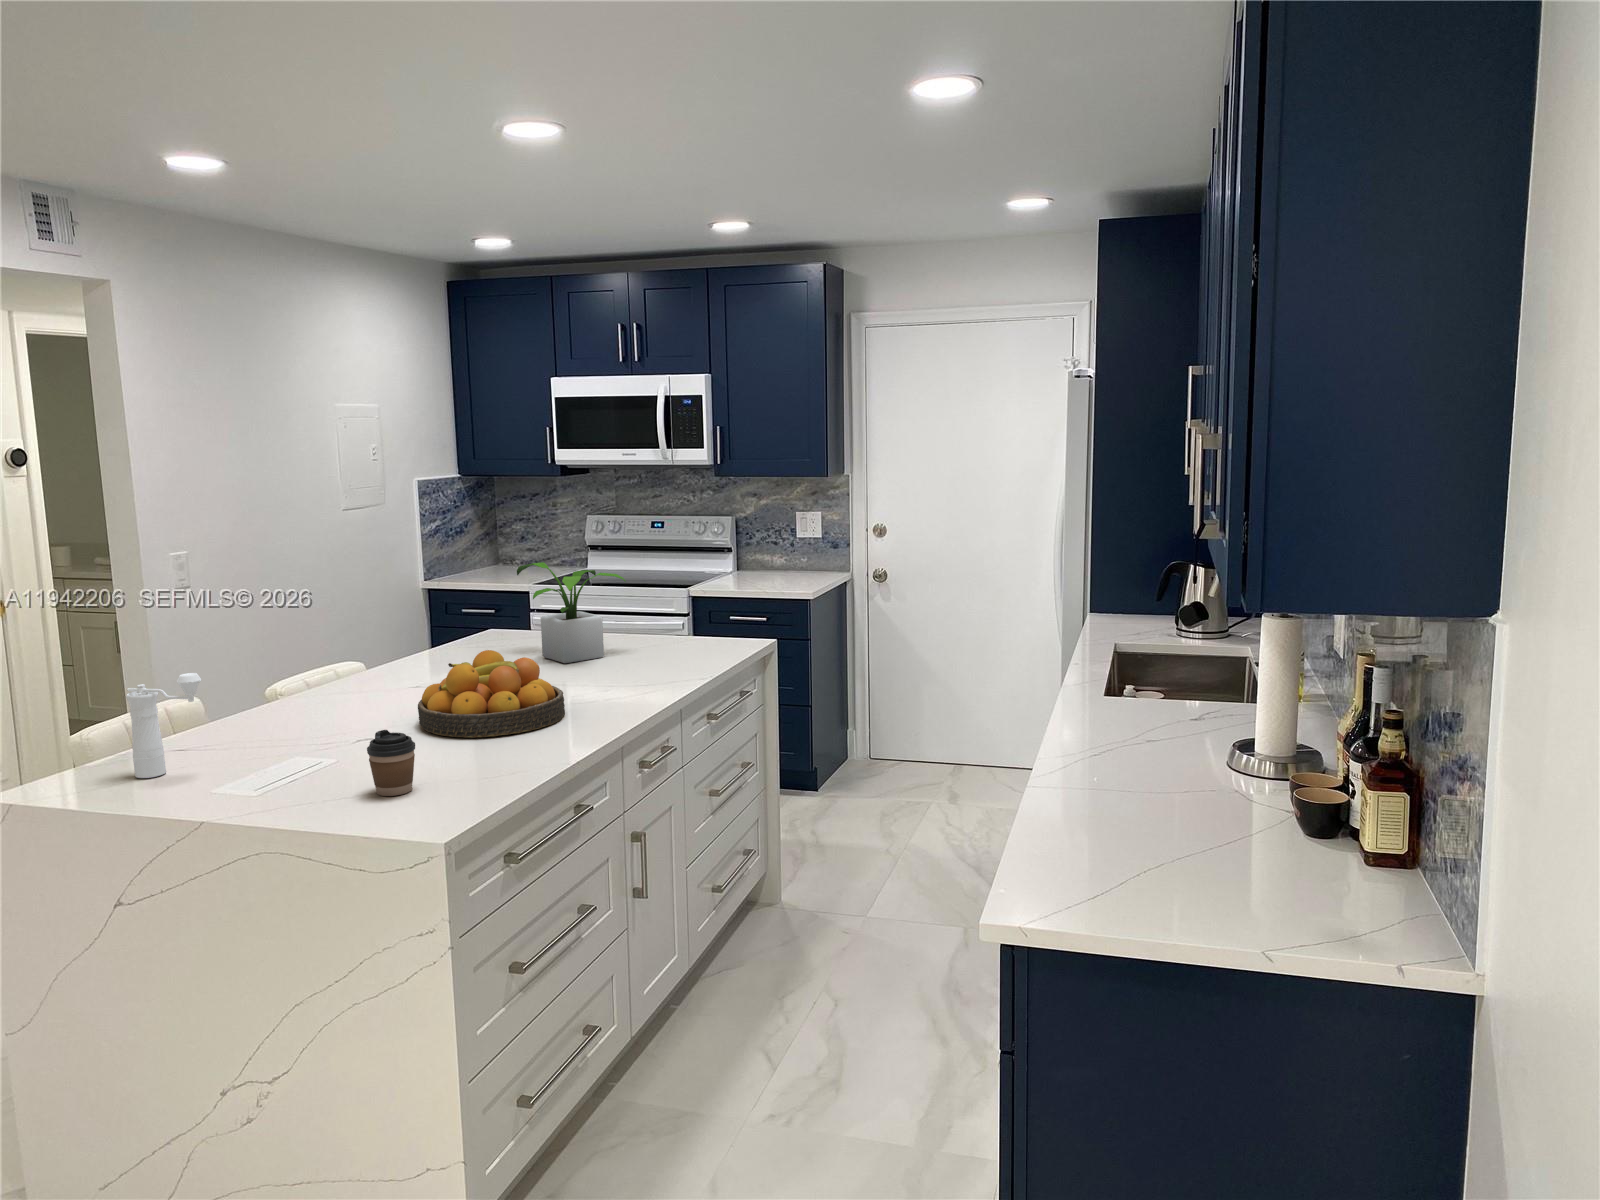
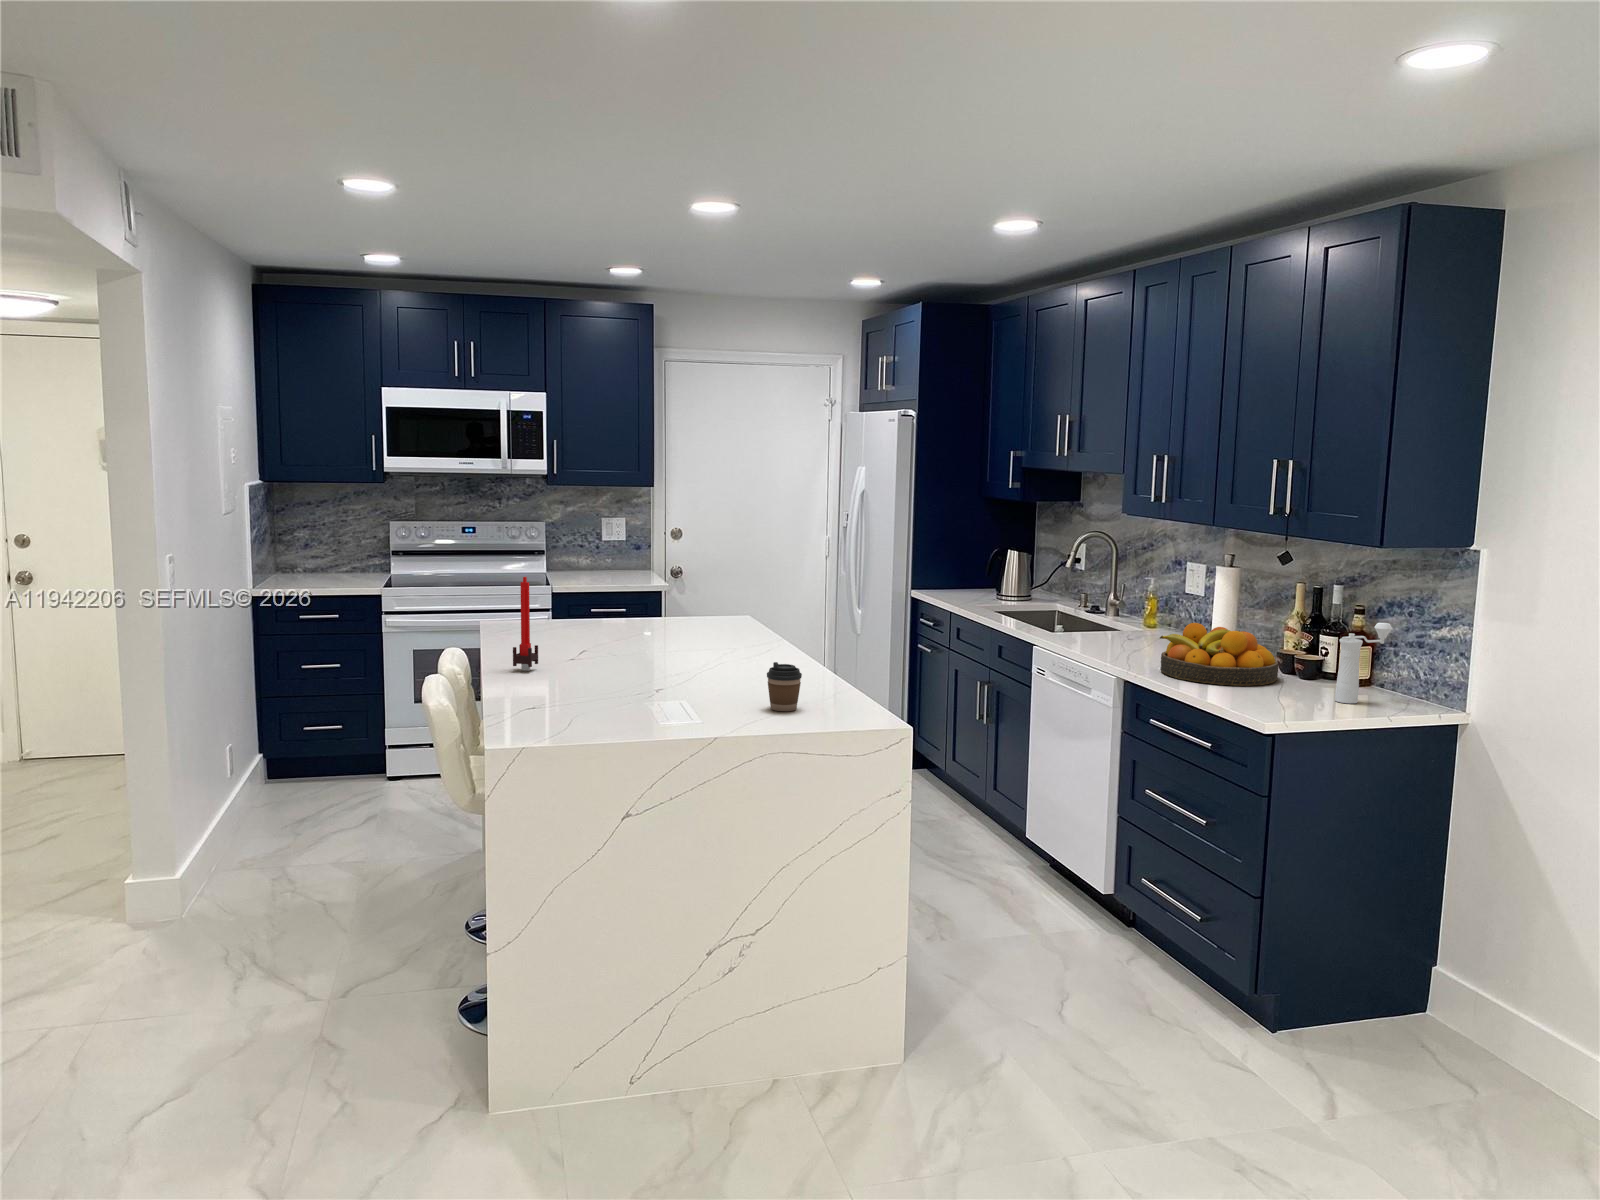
potted plant: present [517,562,625,663] -> none [570,552,669,636]
candle: none [319,596,351,701] -> present [513,577,538,671]
fruit bowl: present [418,650,565,738] -> present [1160,623,1279,686]
pepper mill: present [126,673,201,778] -> present [1335,623,1392,704]

